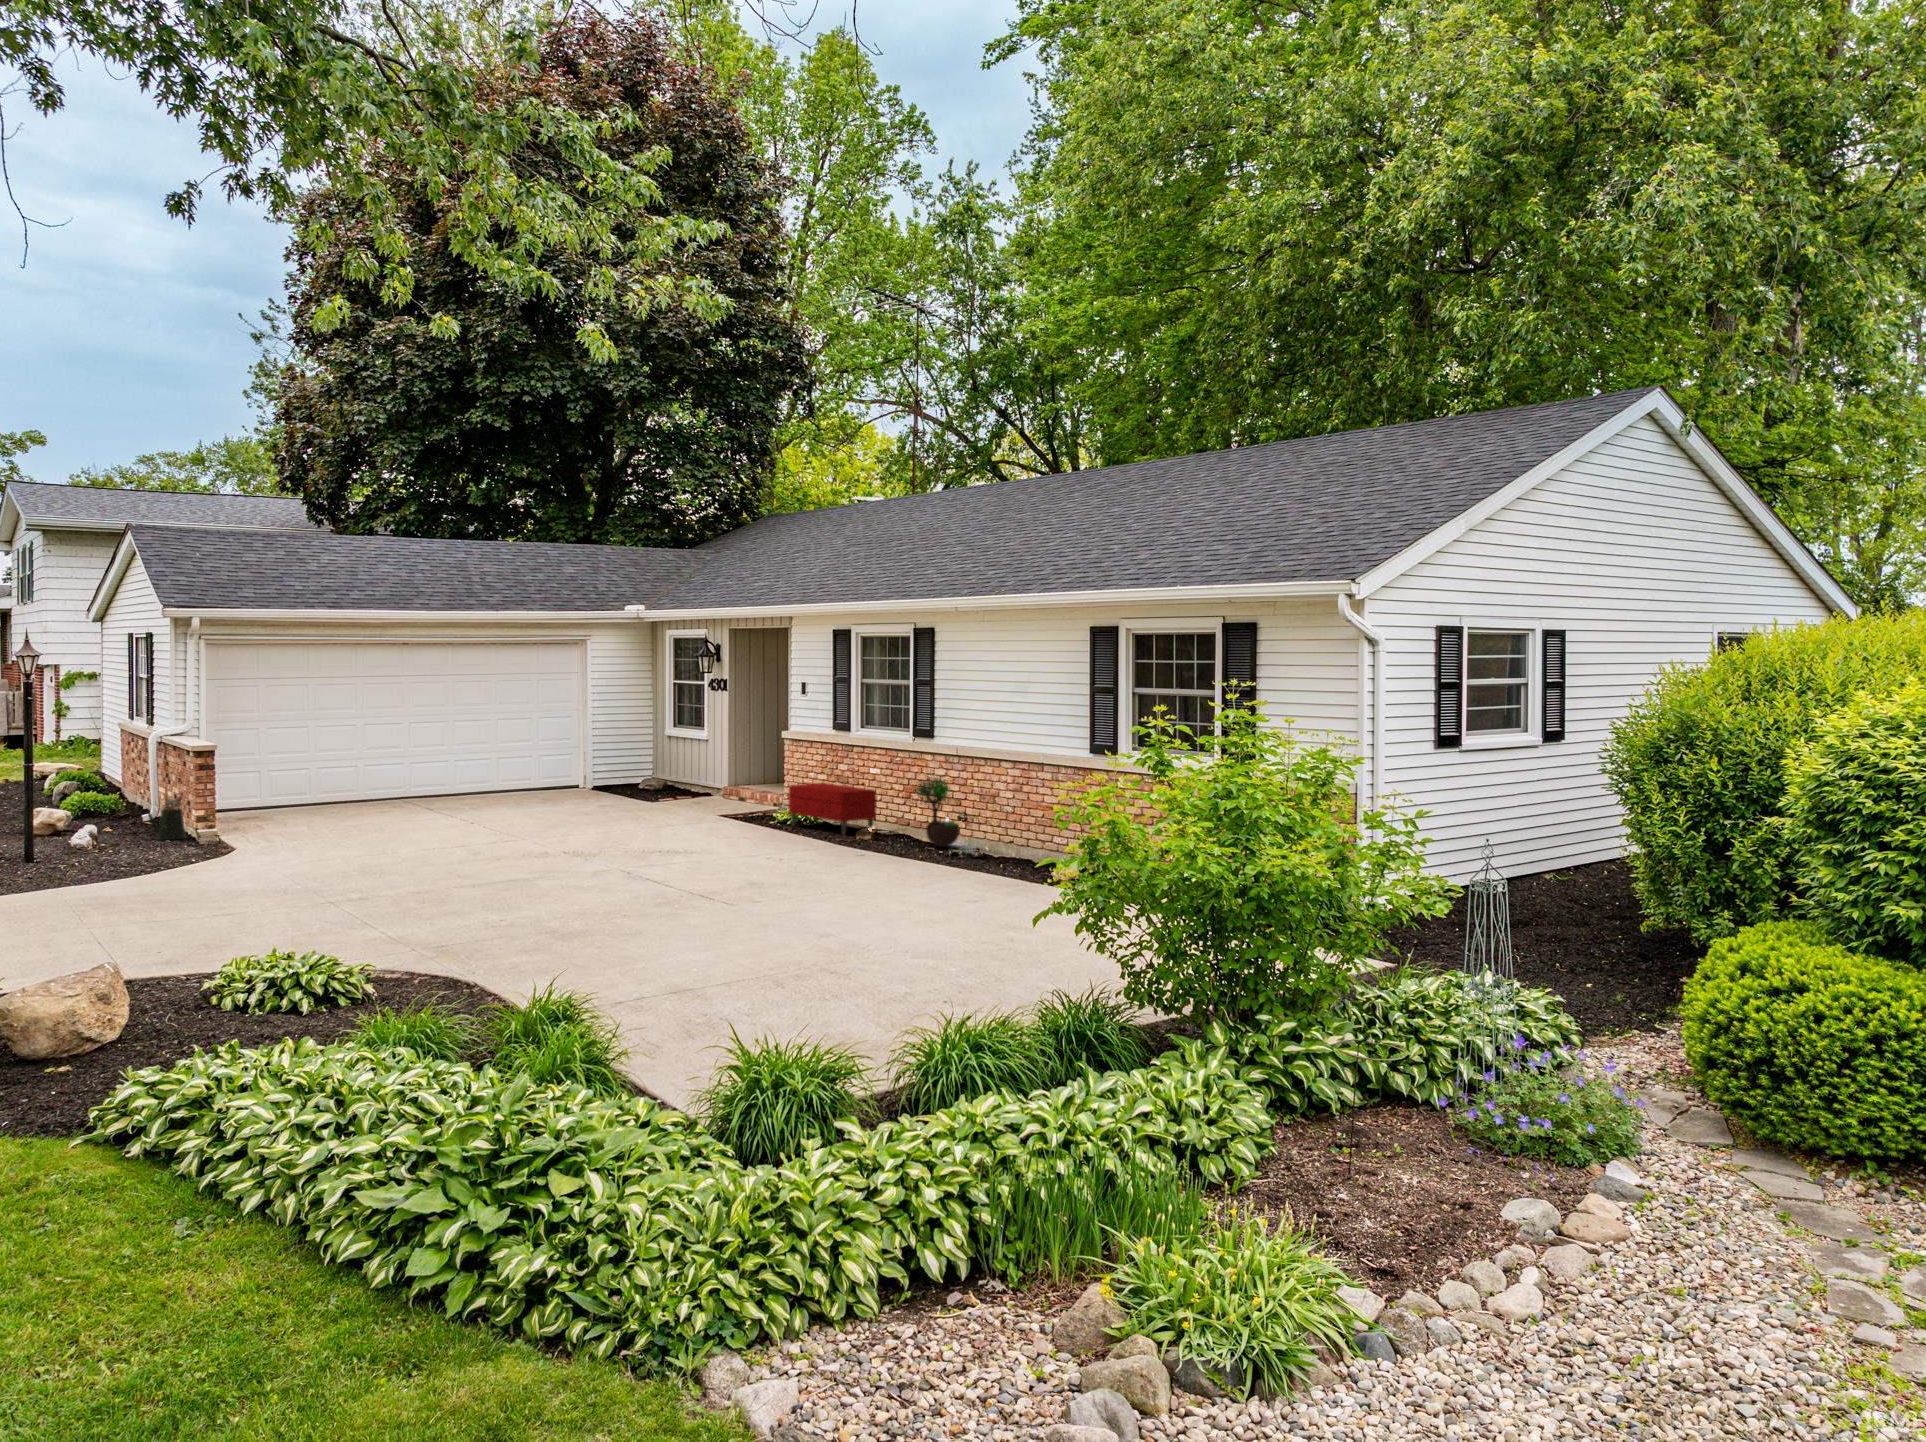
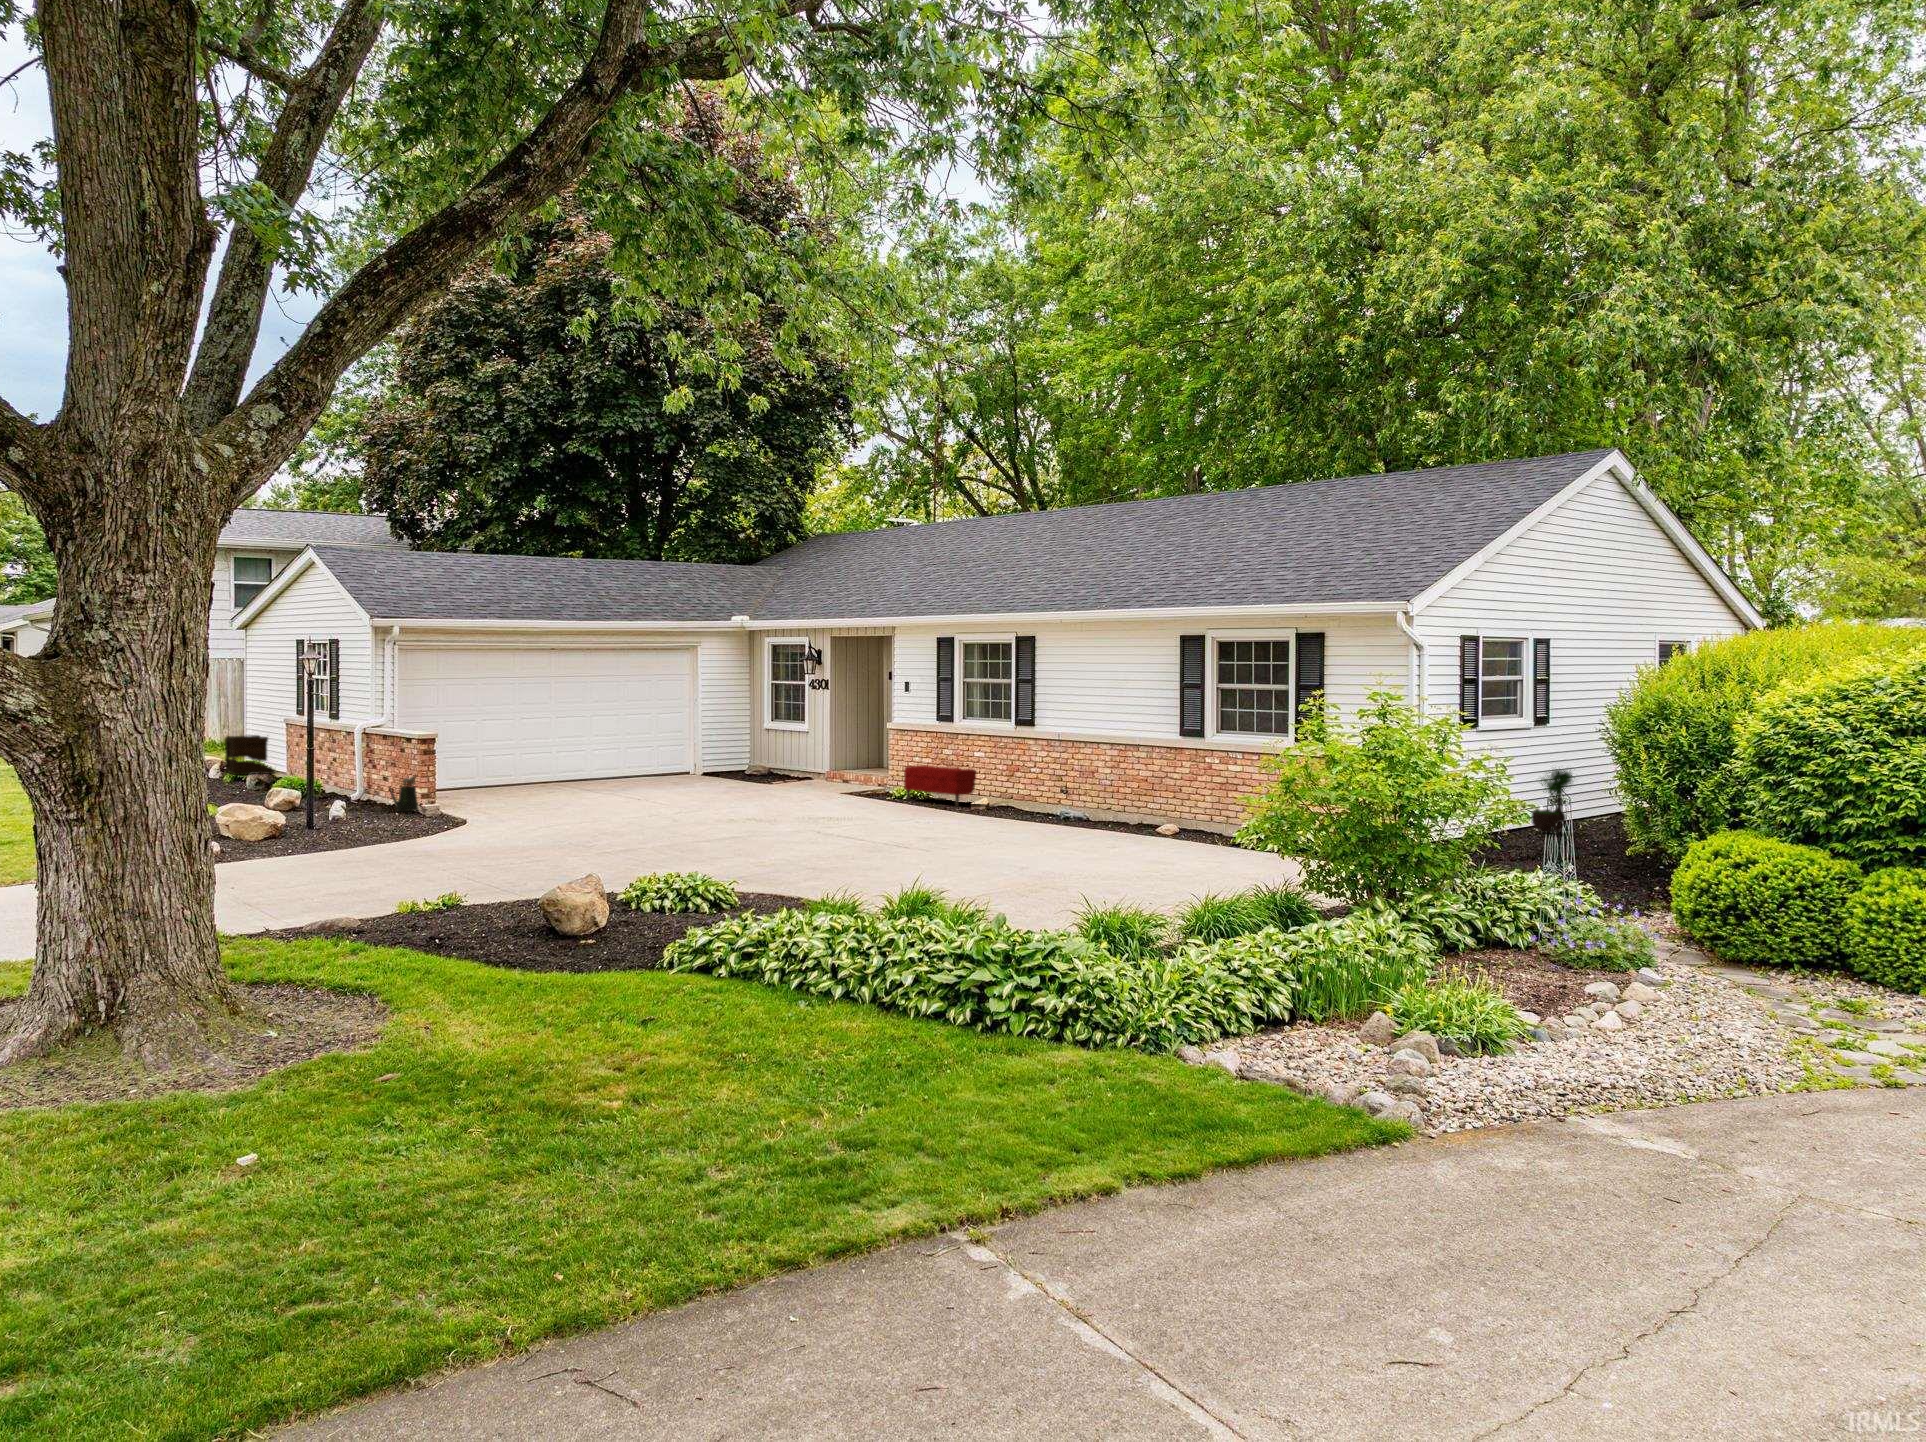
wooden crate: none [54,741,108,787] -> present [225,735,275,775]
potted tree: present [916,775,960,847] -> present [1532,769,1575,833]

